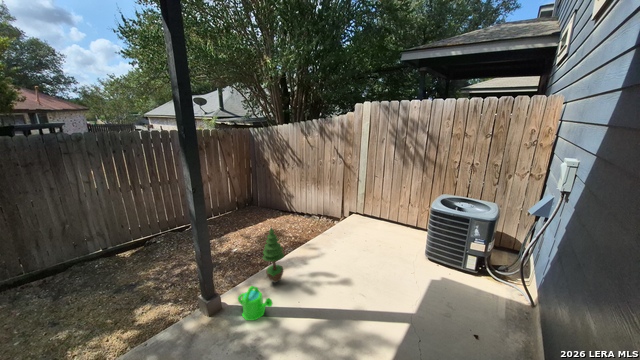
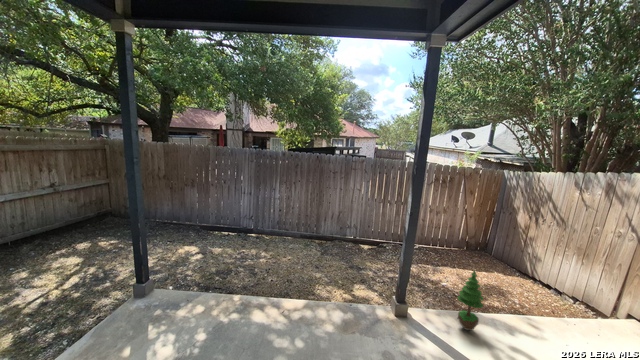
watering can: present [238,286,272,320] -> none [419,312,448,346]

